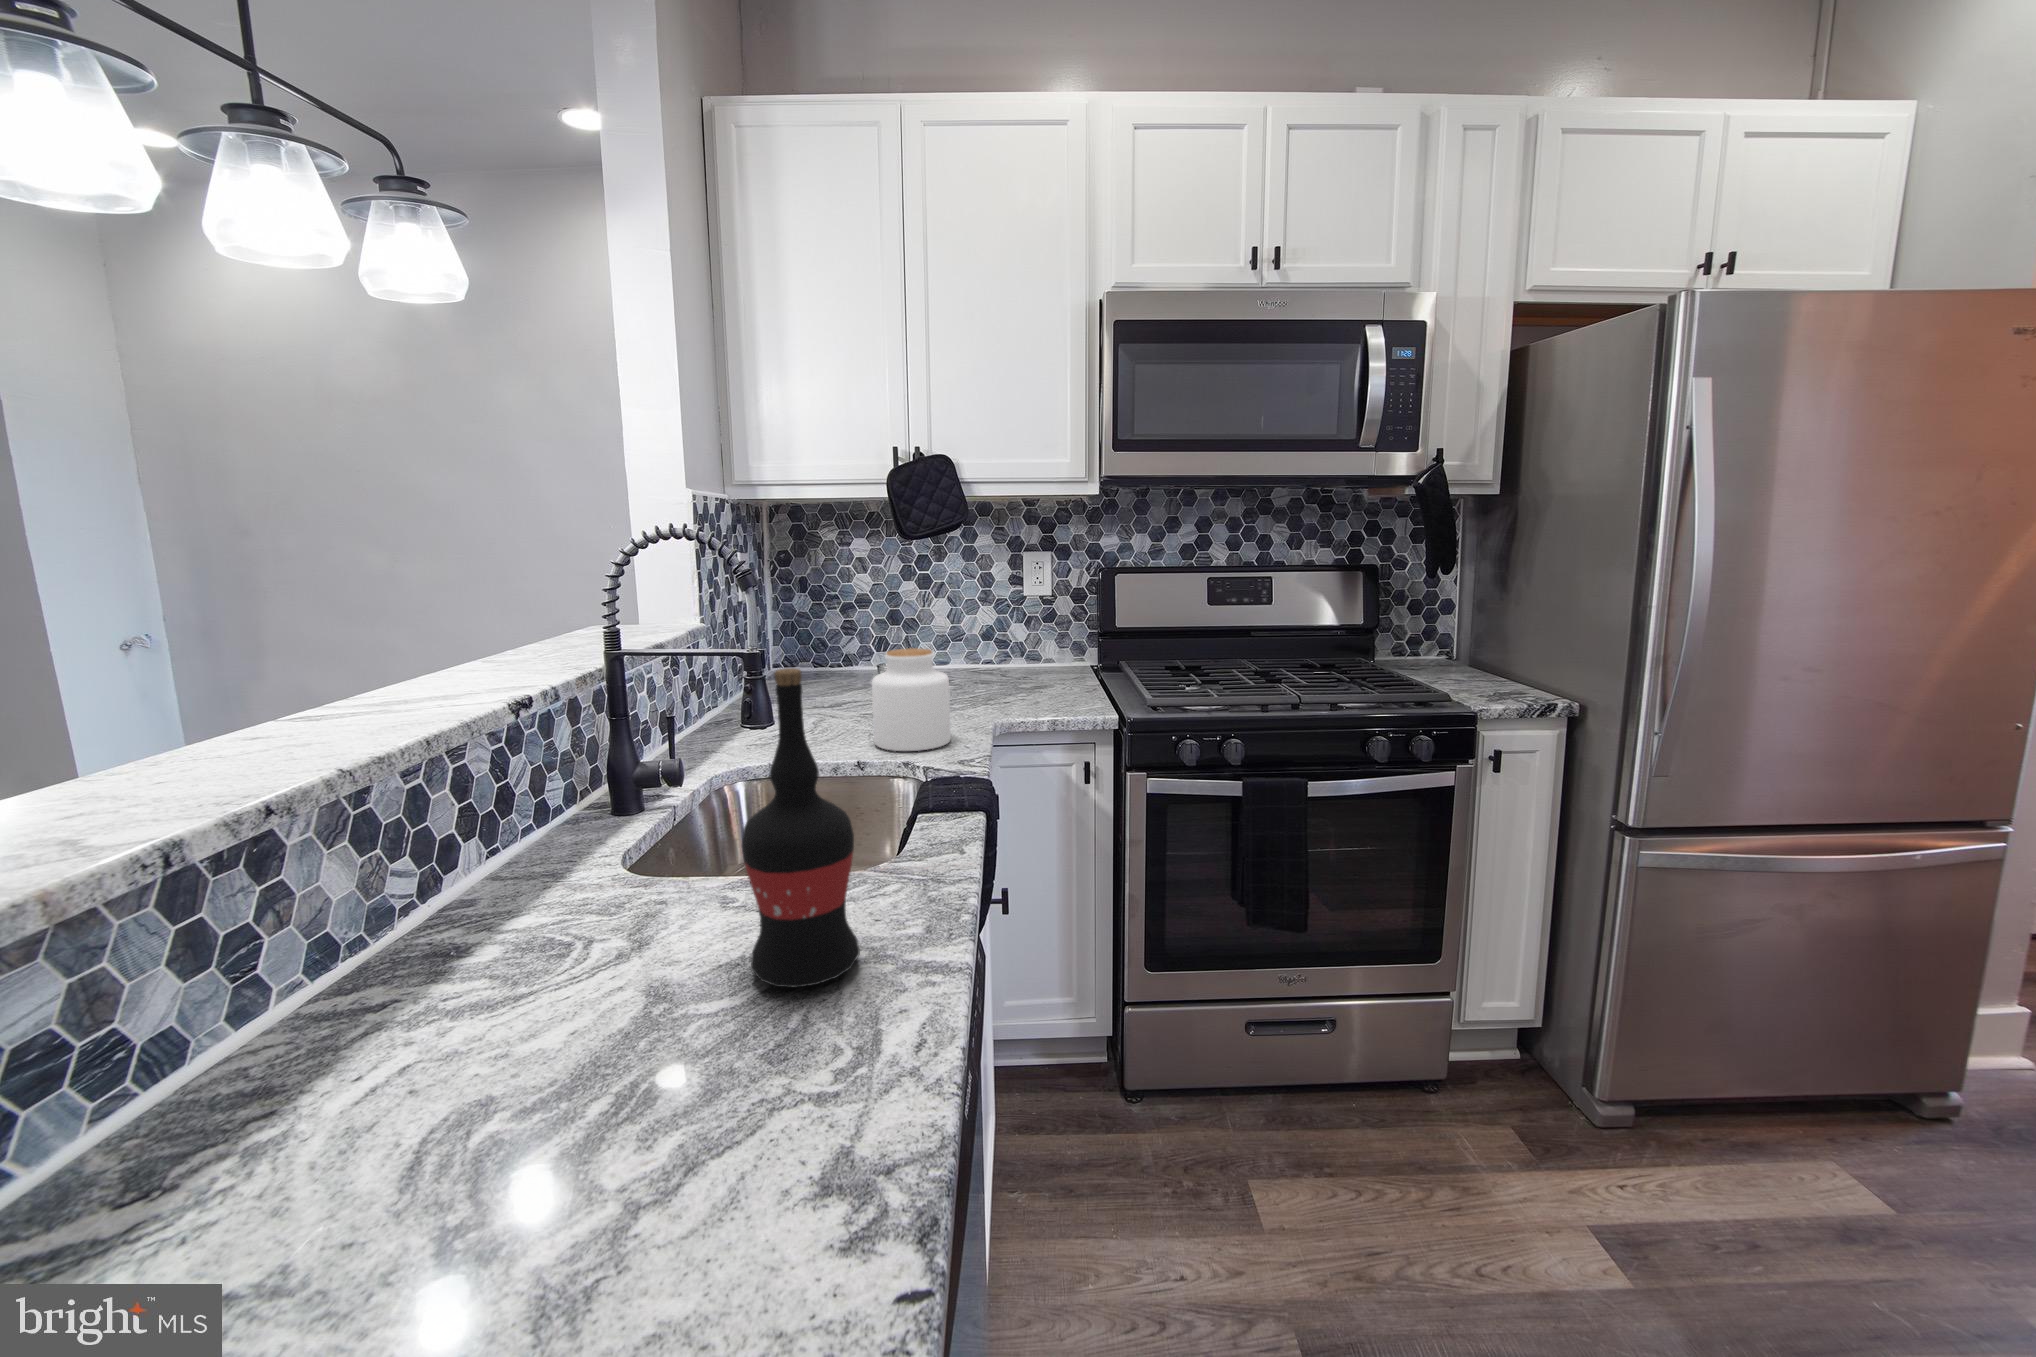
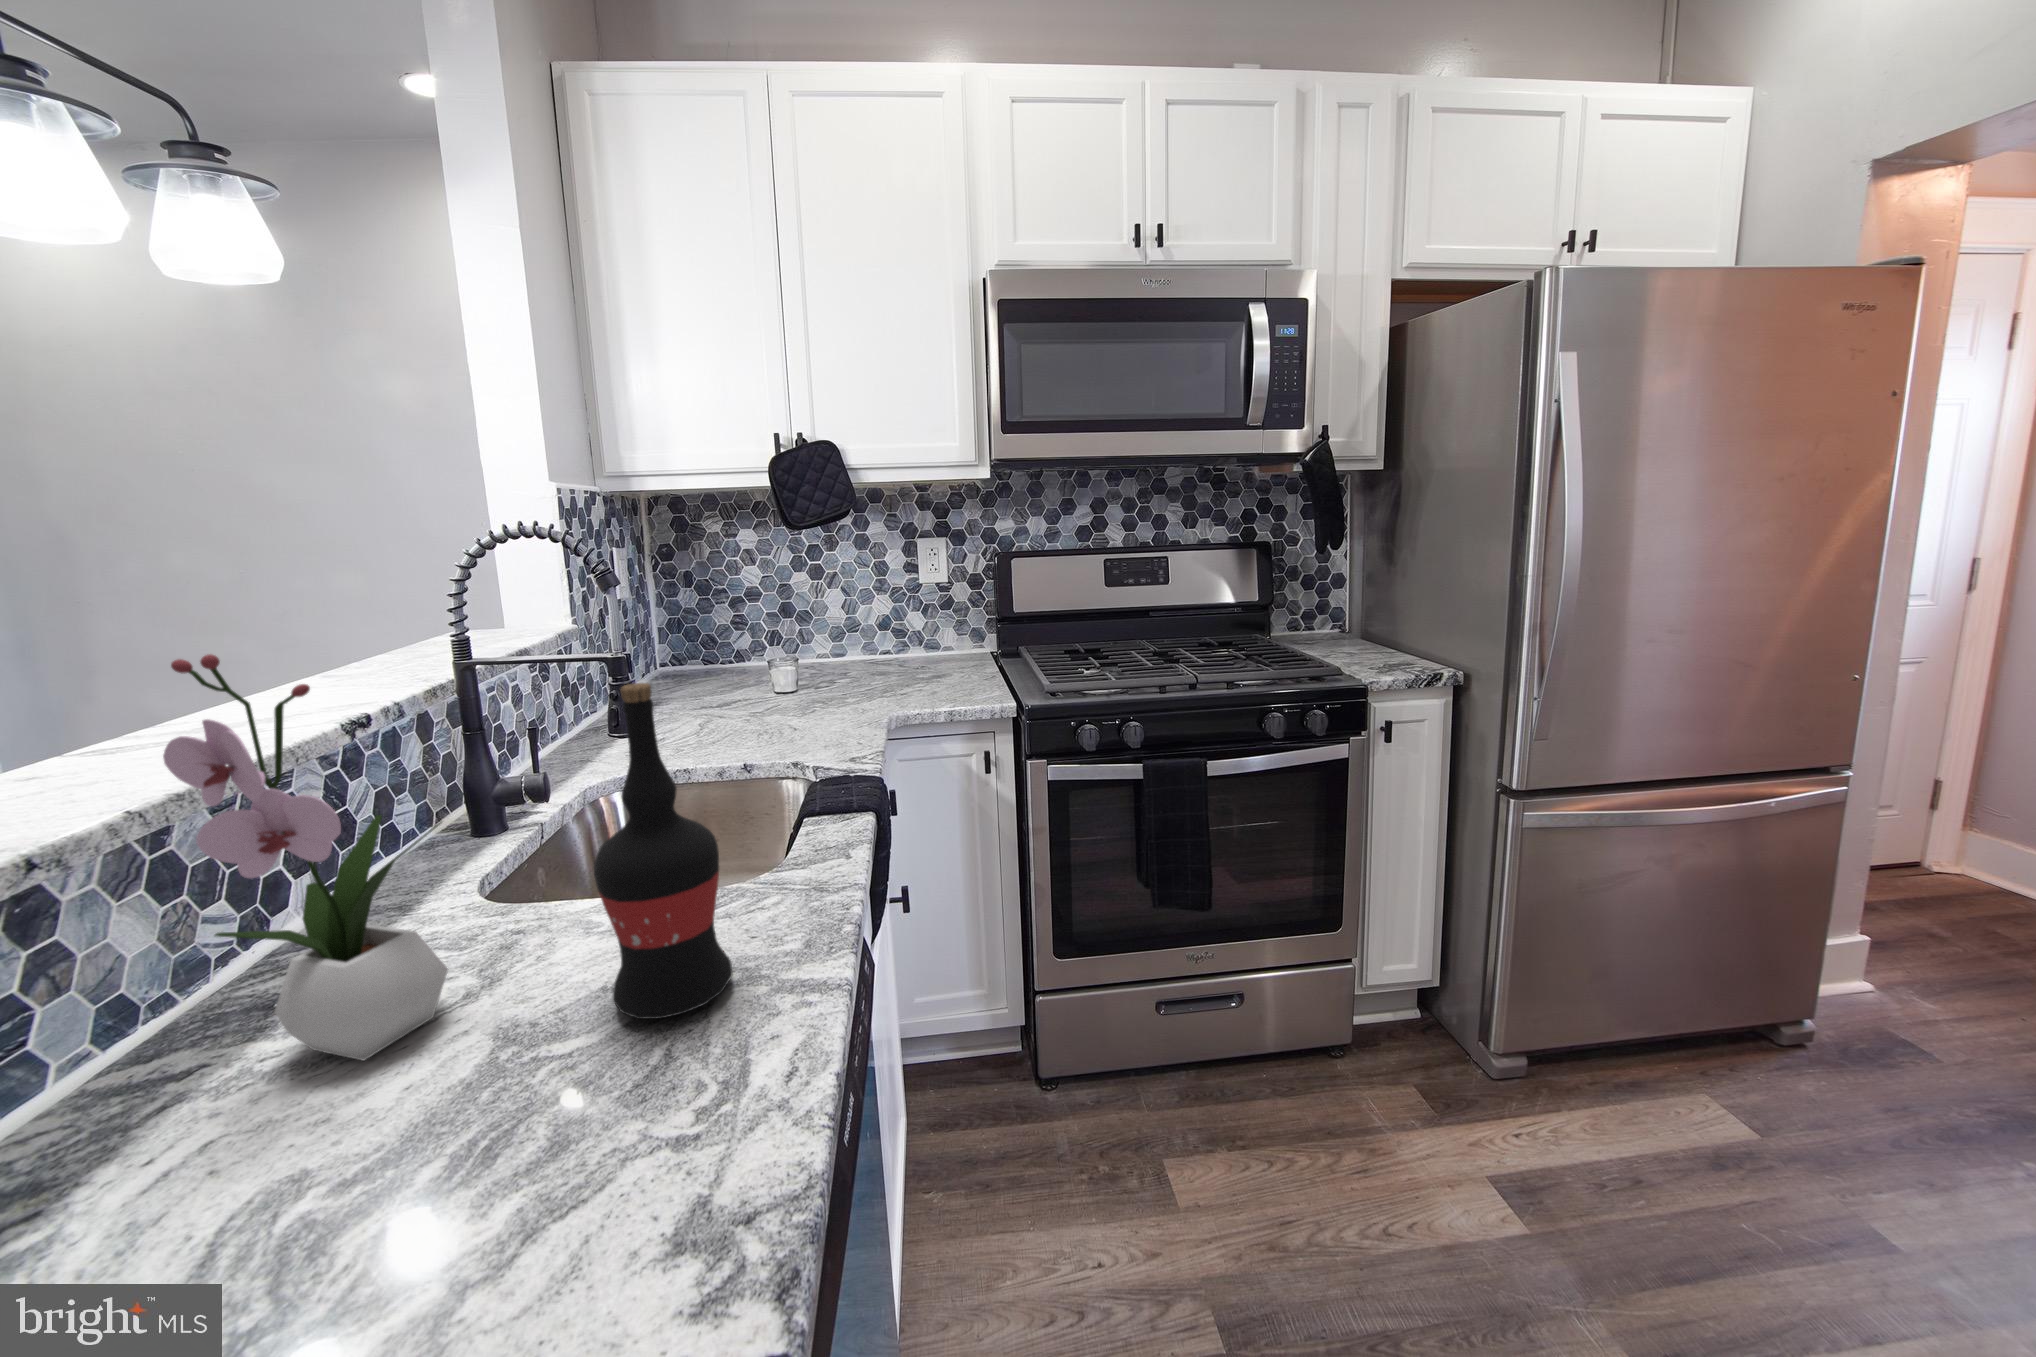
flower arrangement: none [389,626,610,1006] -> present [163,654,448,1061]
jar: present [872,648,951,751] -> none [761,642,847,748]

